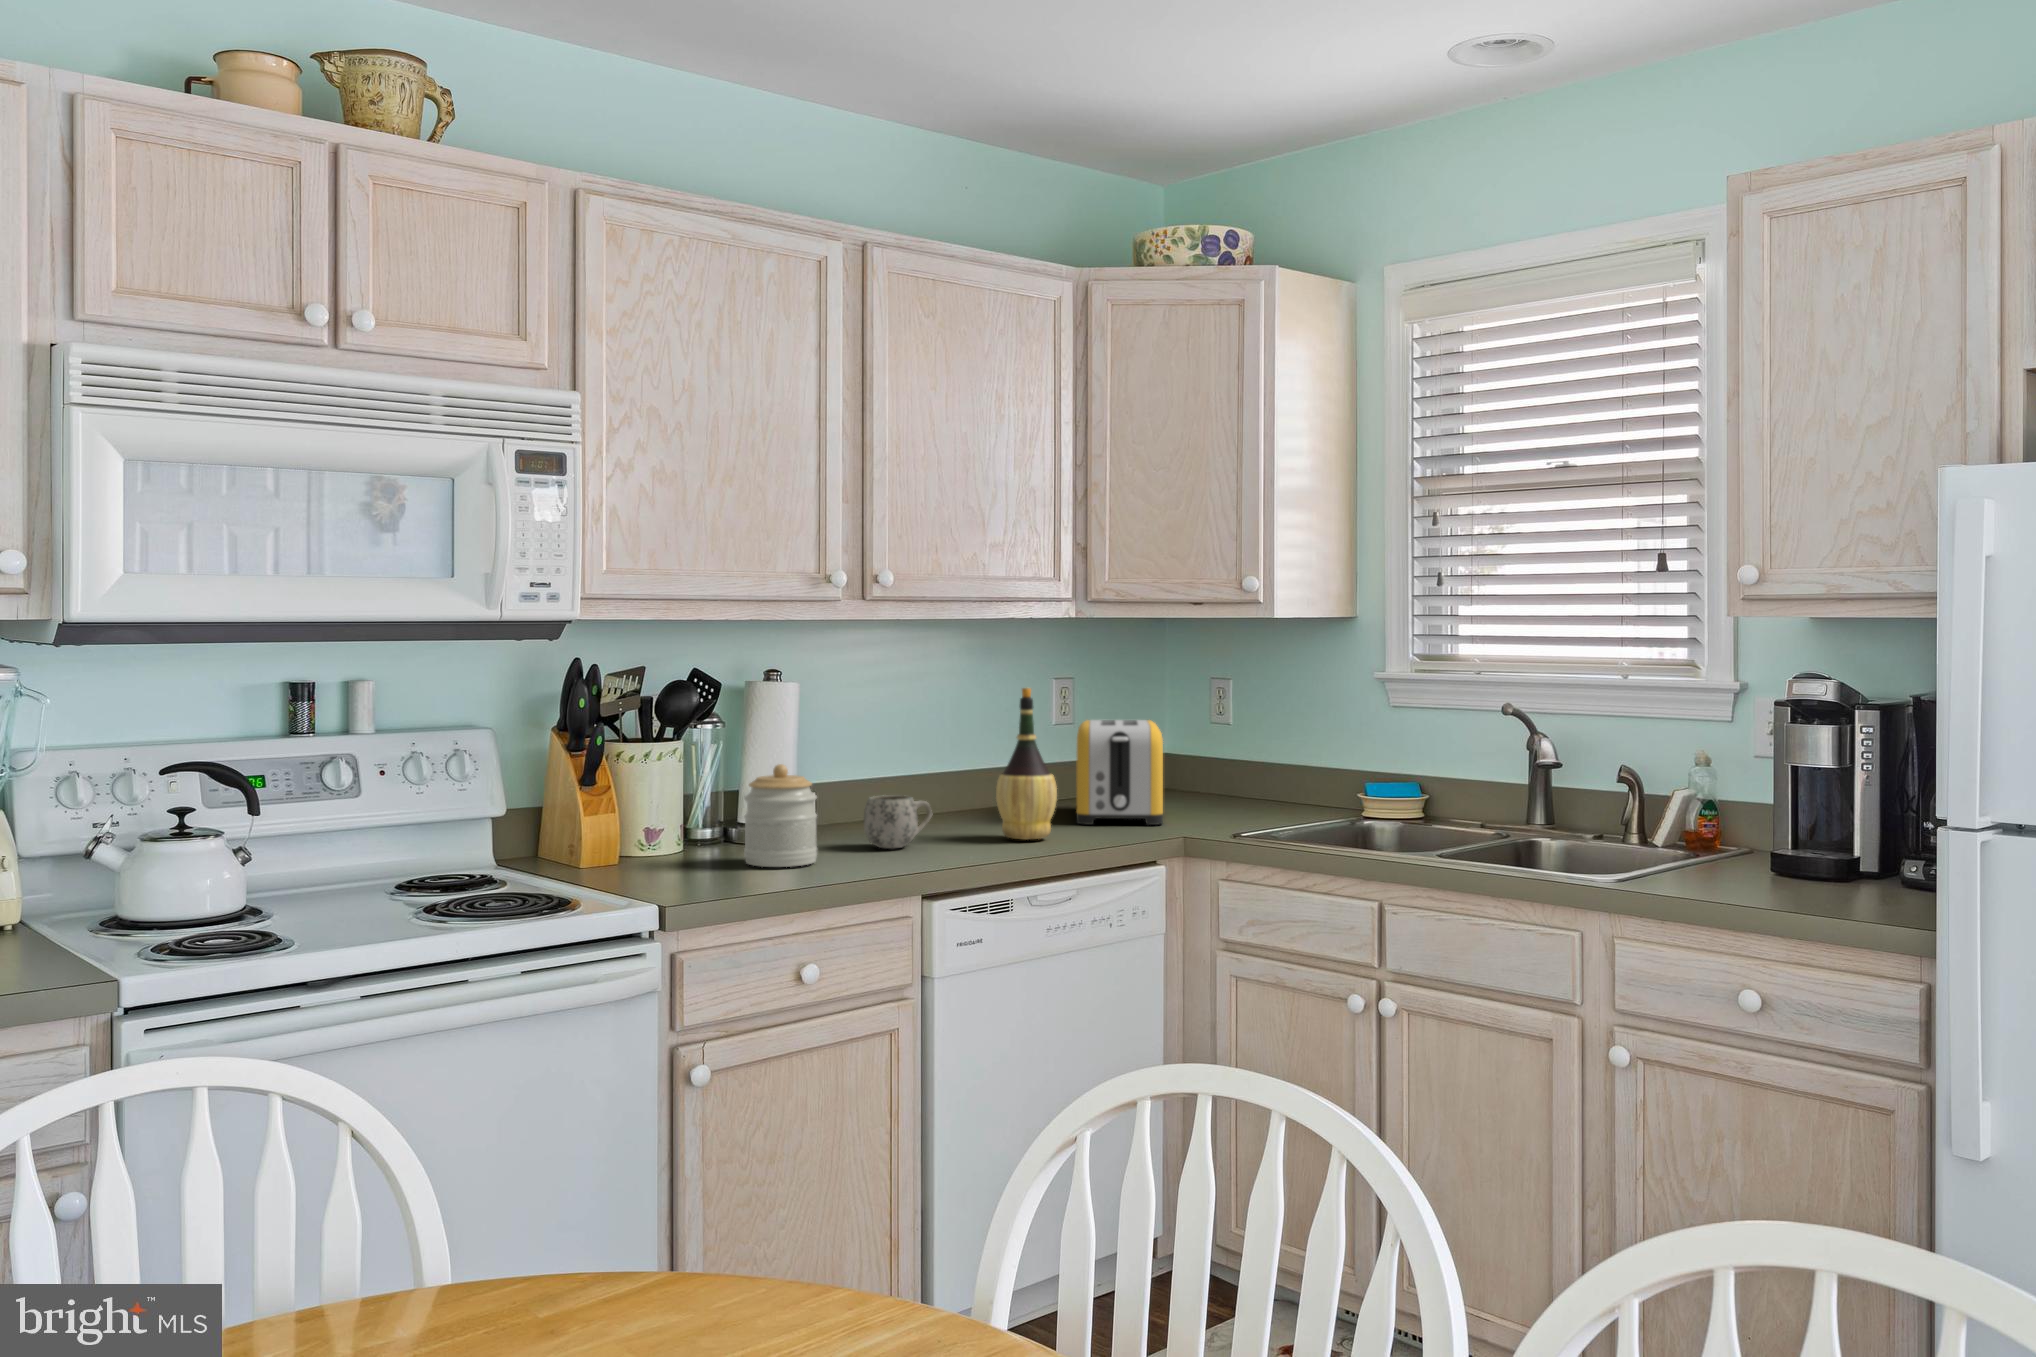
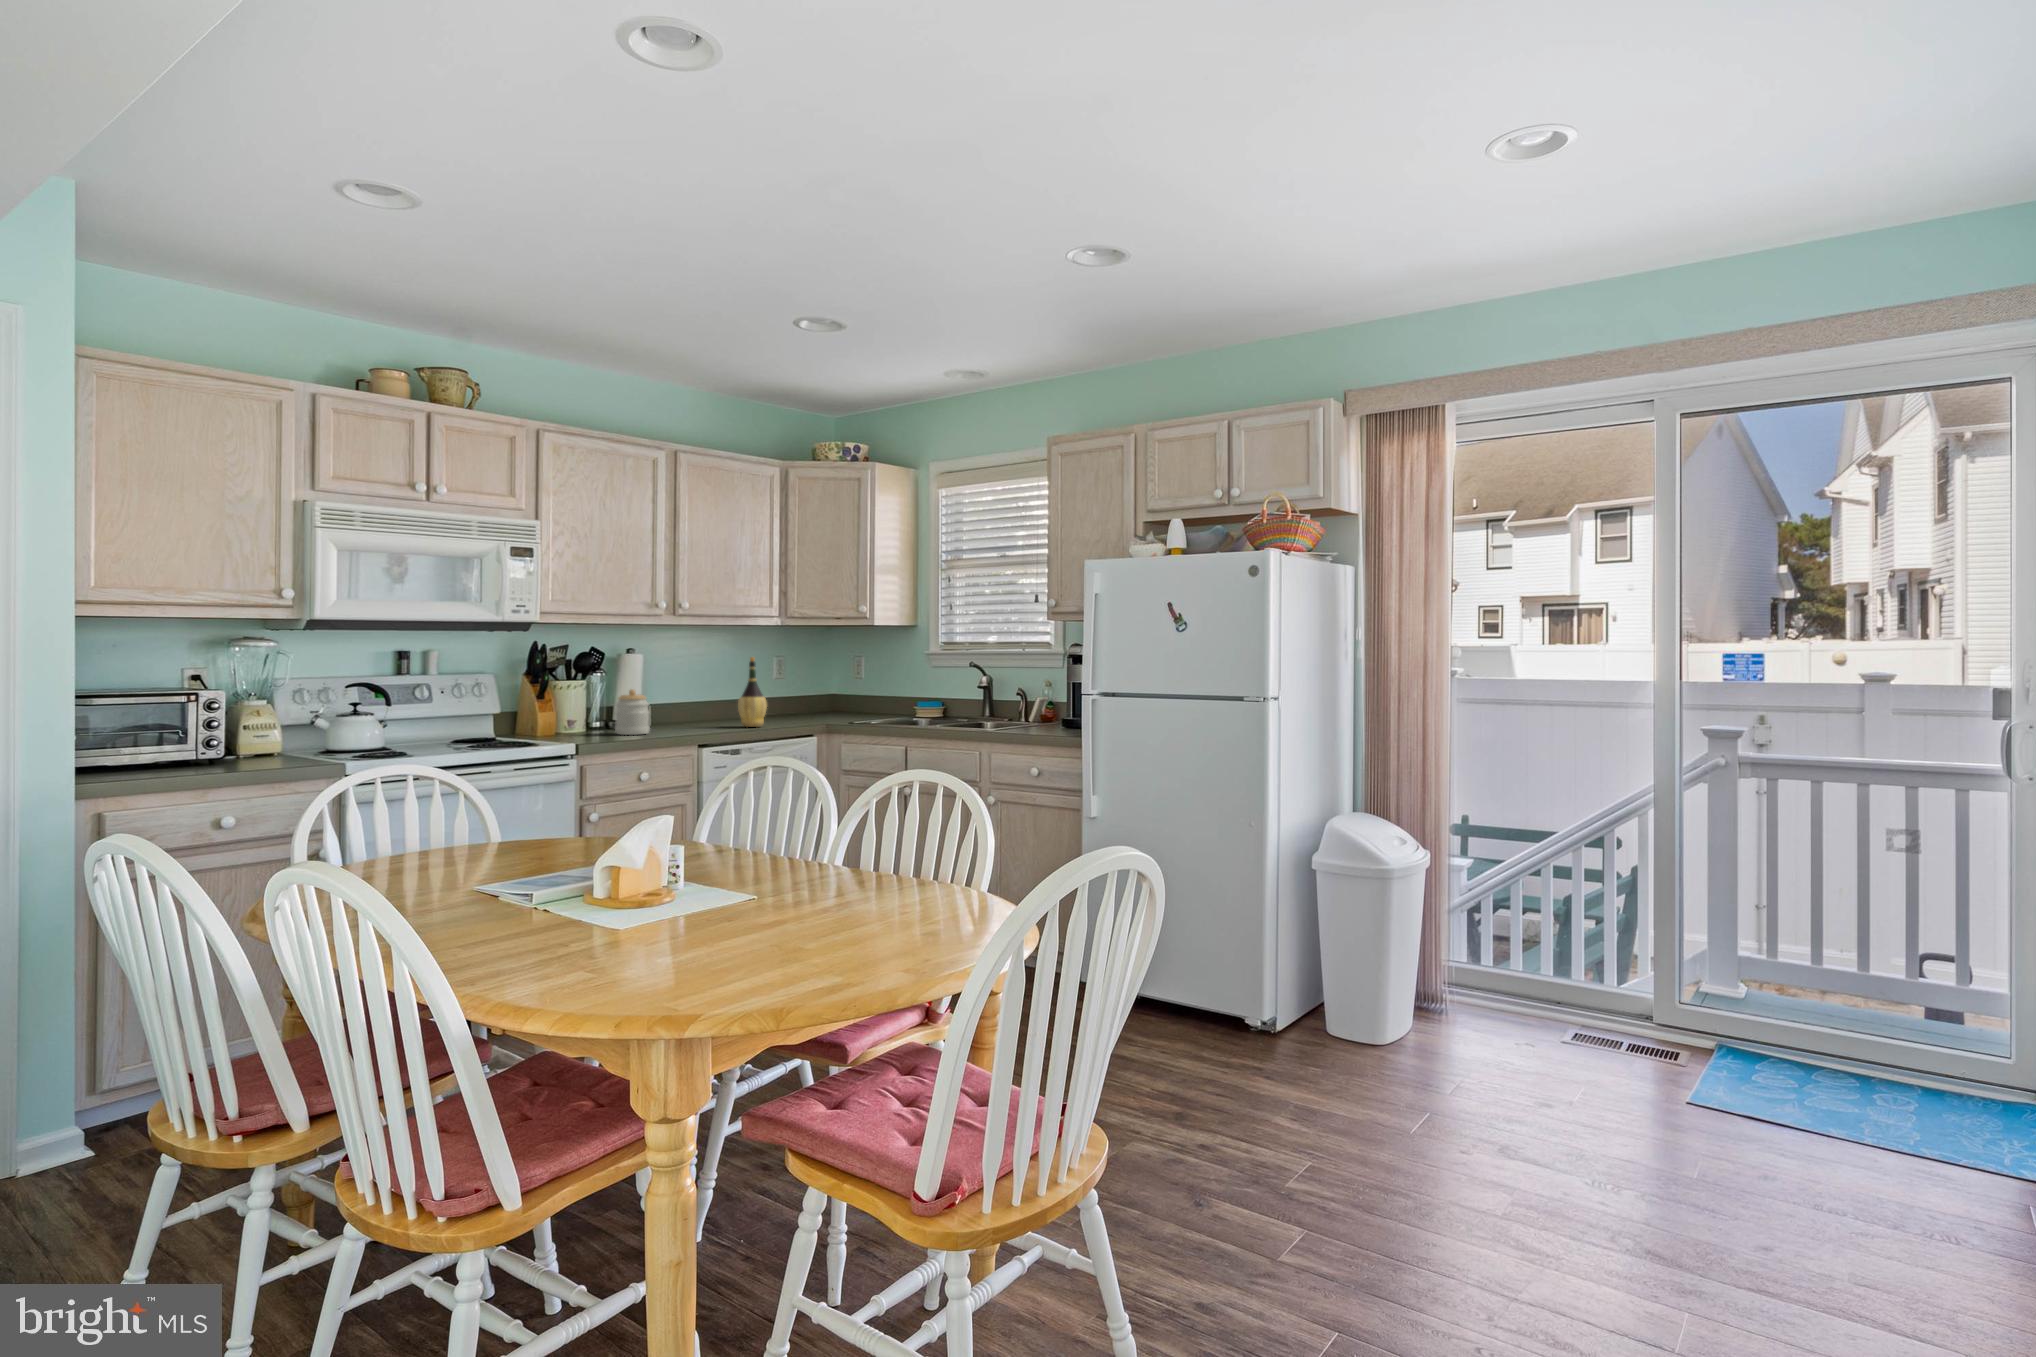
toaster: present [1077,720,1163,825] -> none [781,675,825,723]
mug: present [864,795,932,849] -> none [673,706,707,730]

